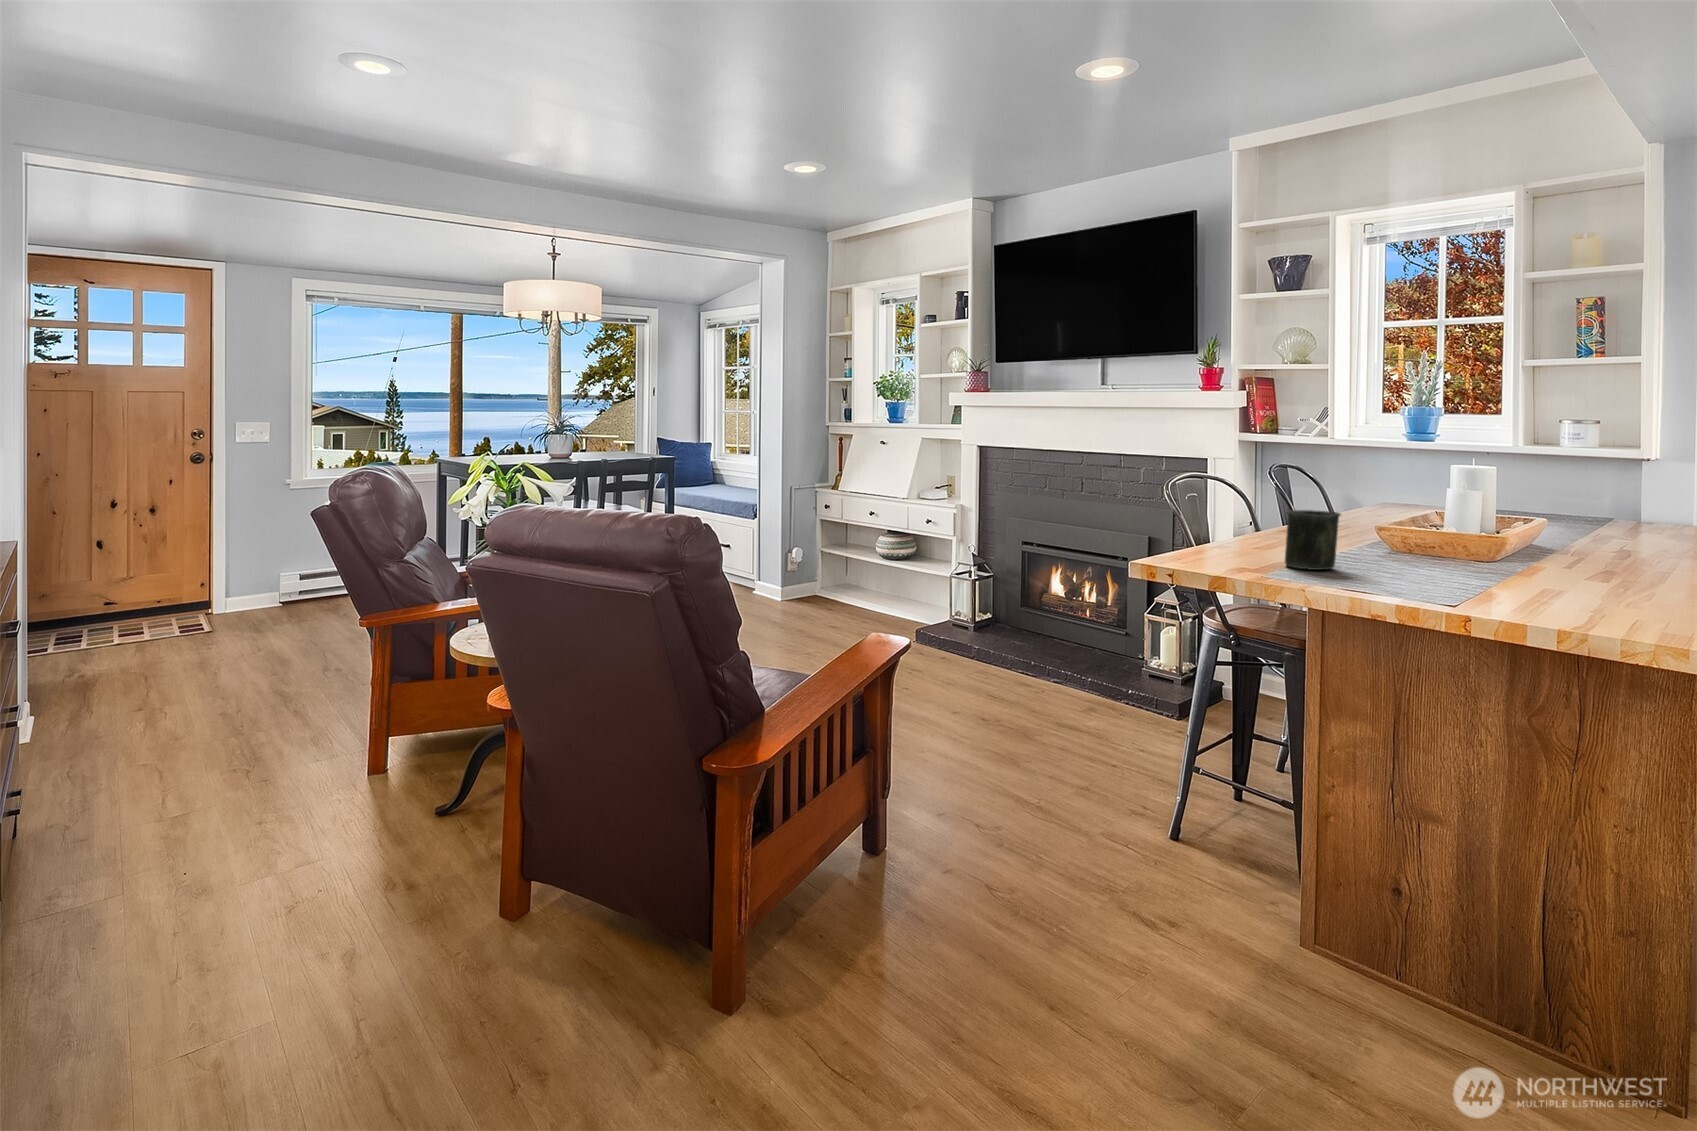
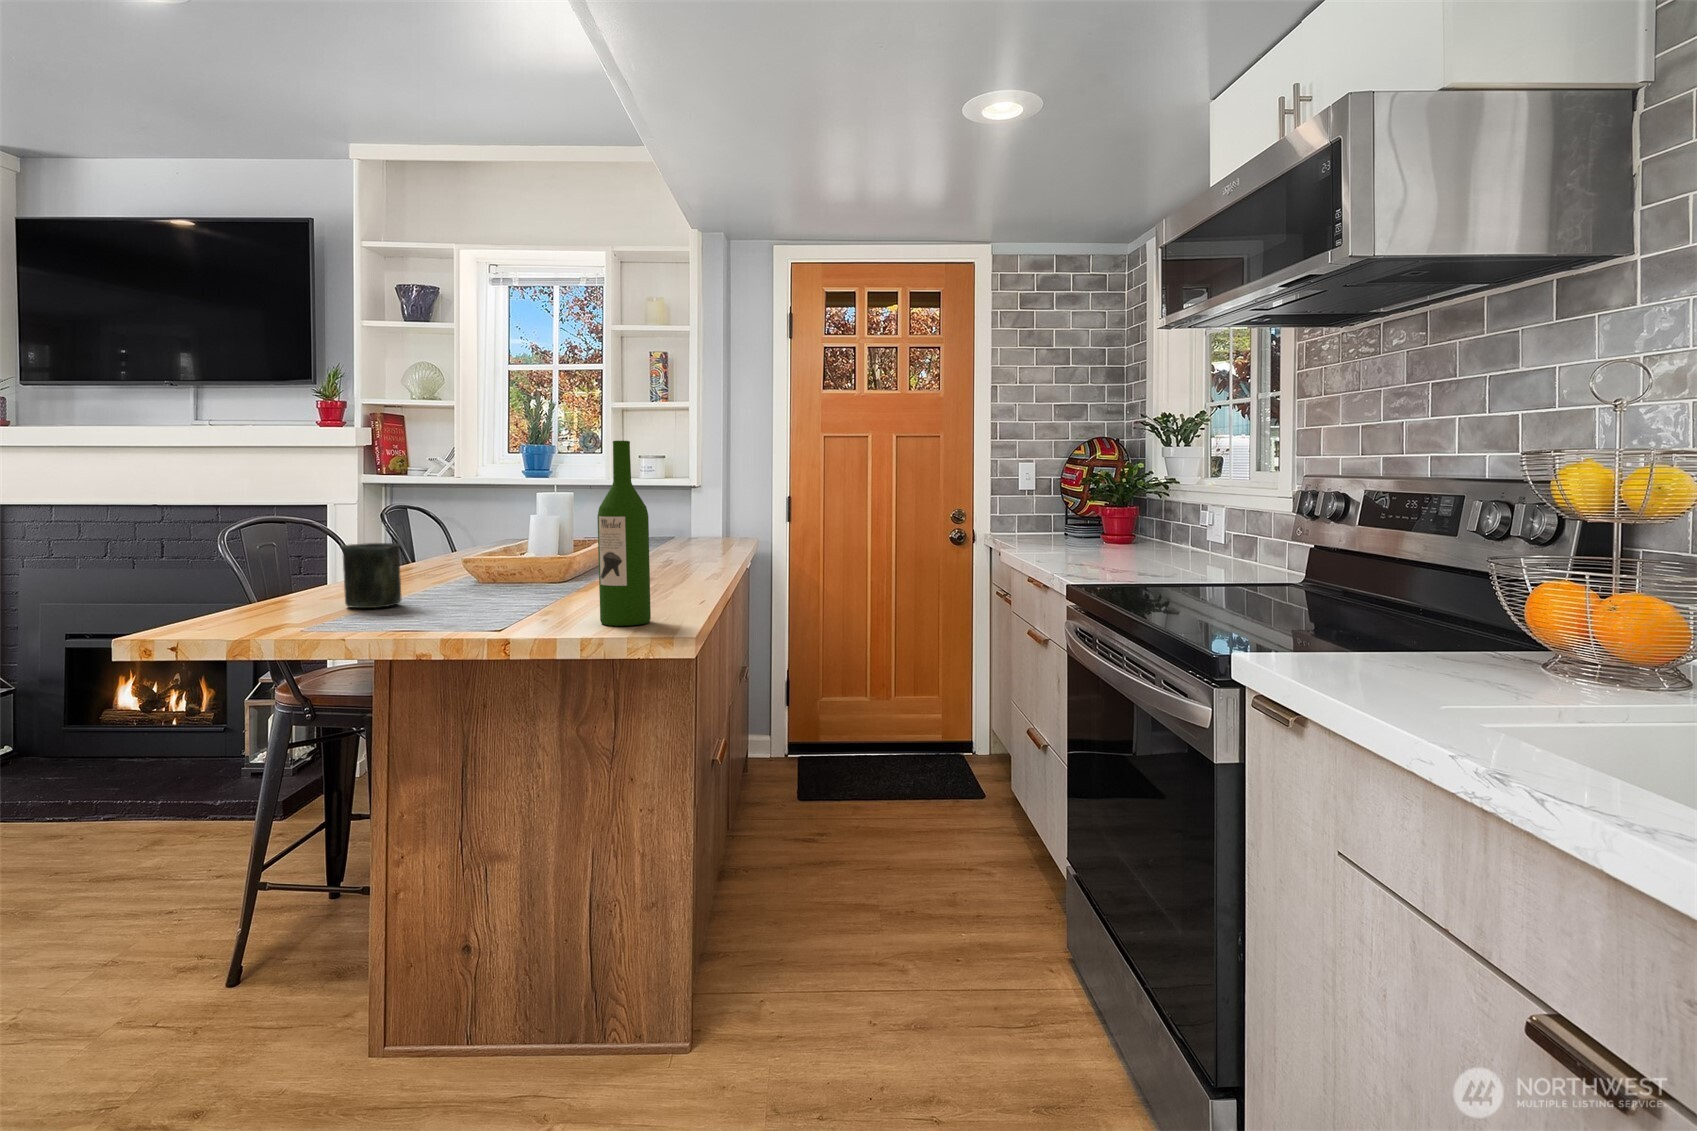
wine bottle: none [1573,421,1654,621] -> present [597,441,651,626]

